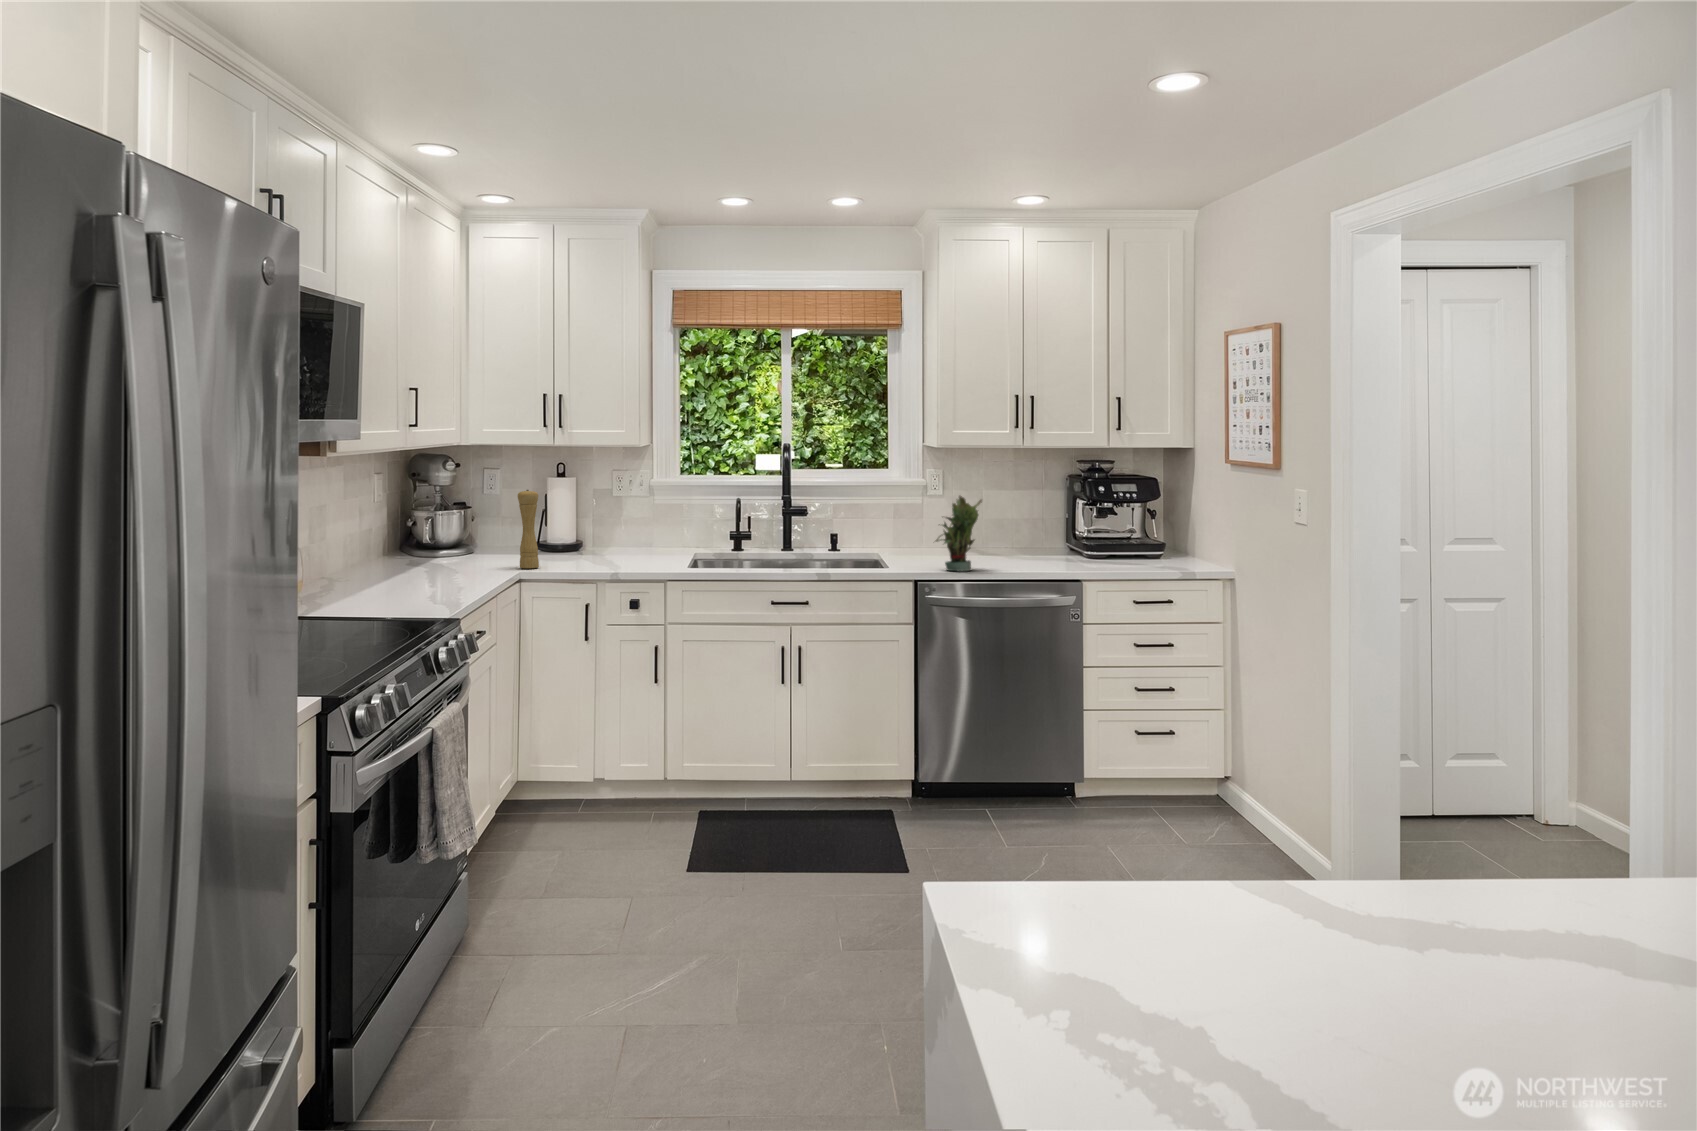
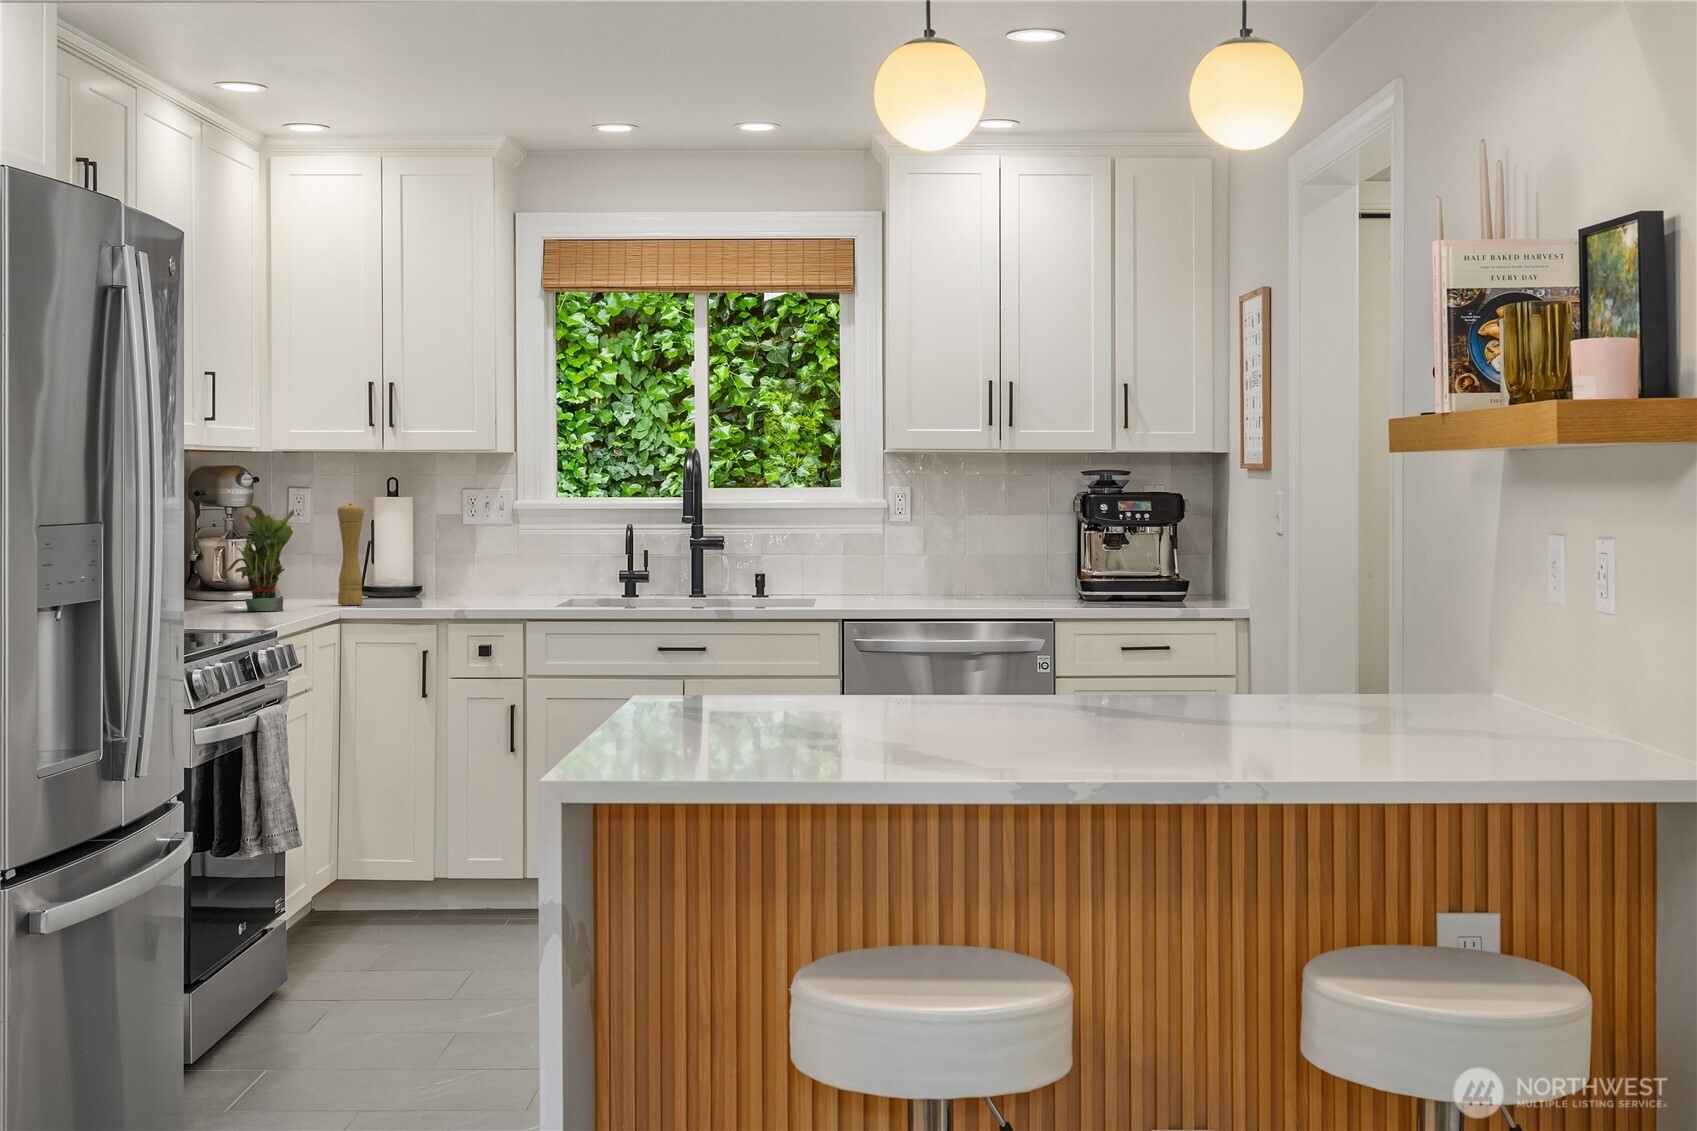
potted plant: present [935,496,982,571] -> present [226,503,294,611]

